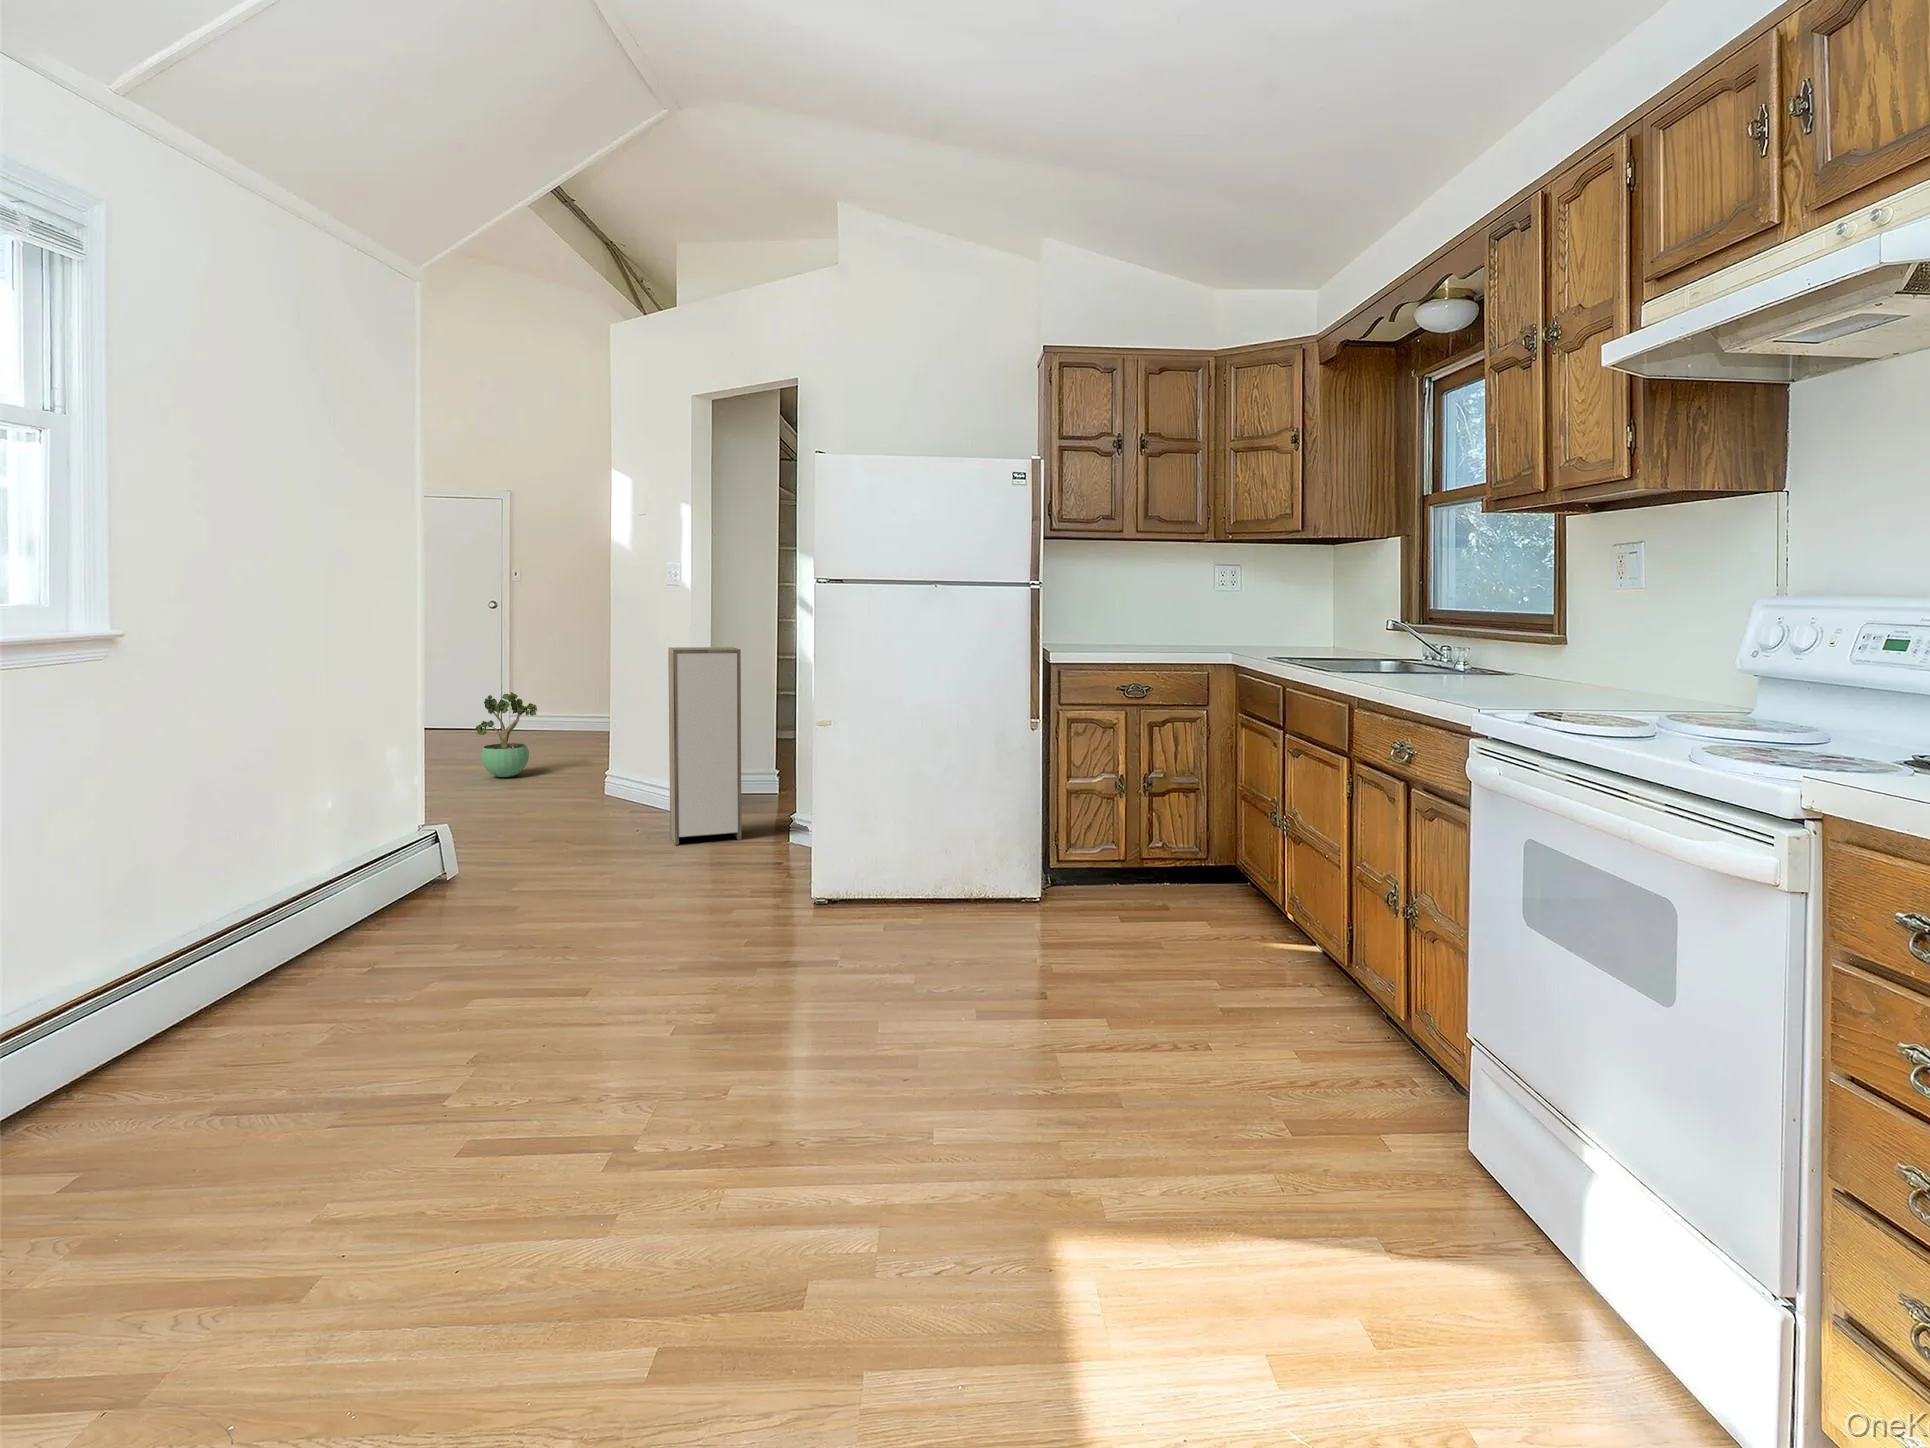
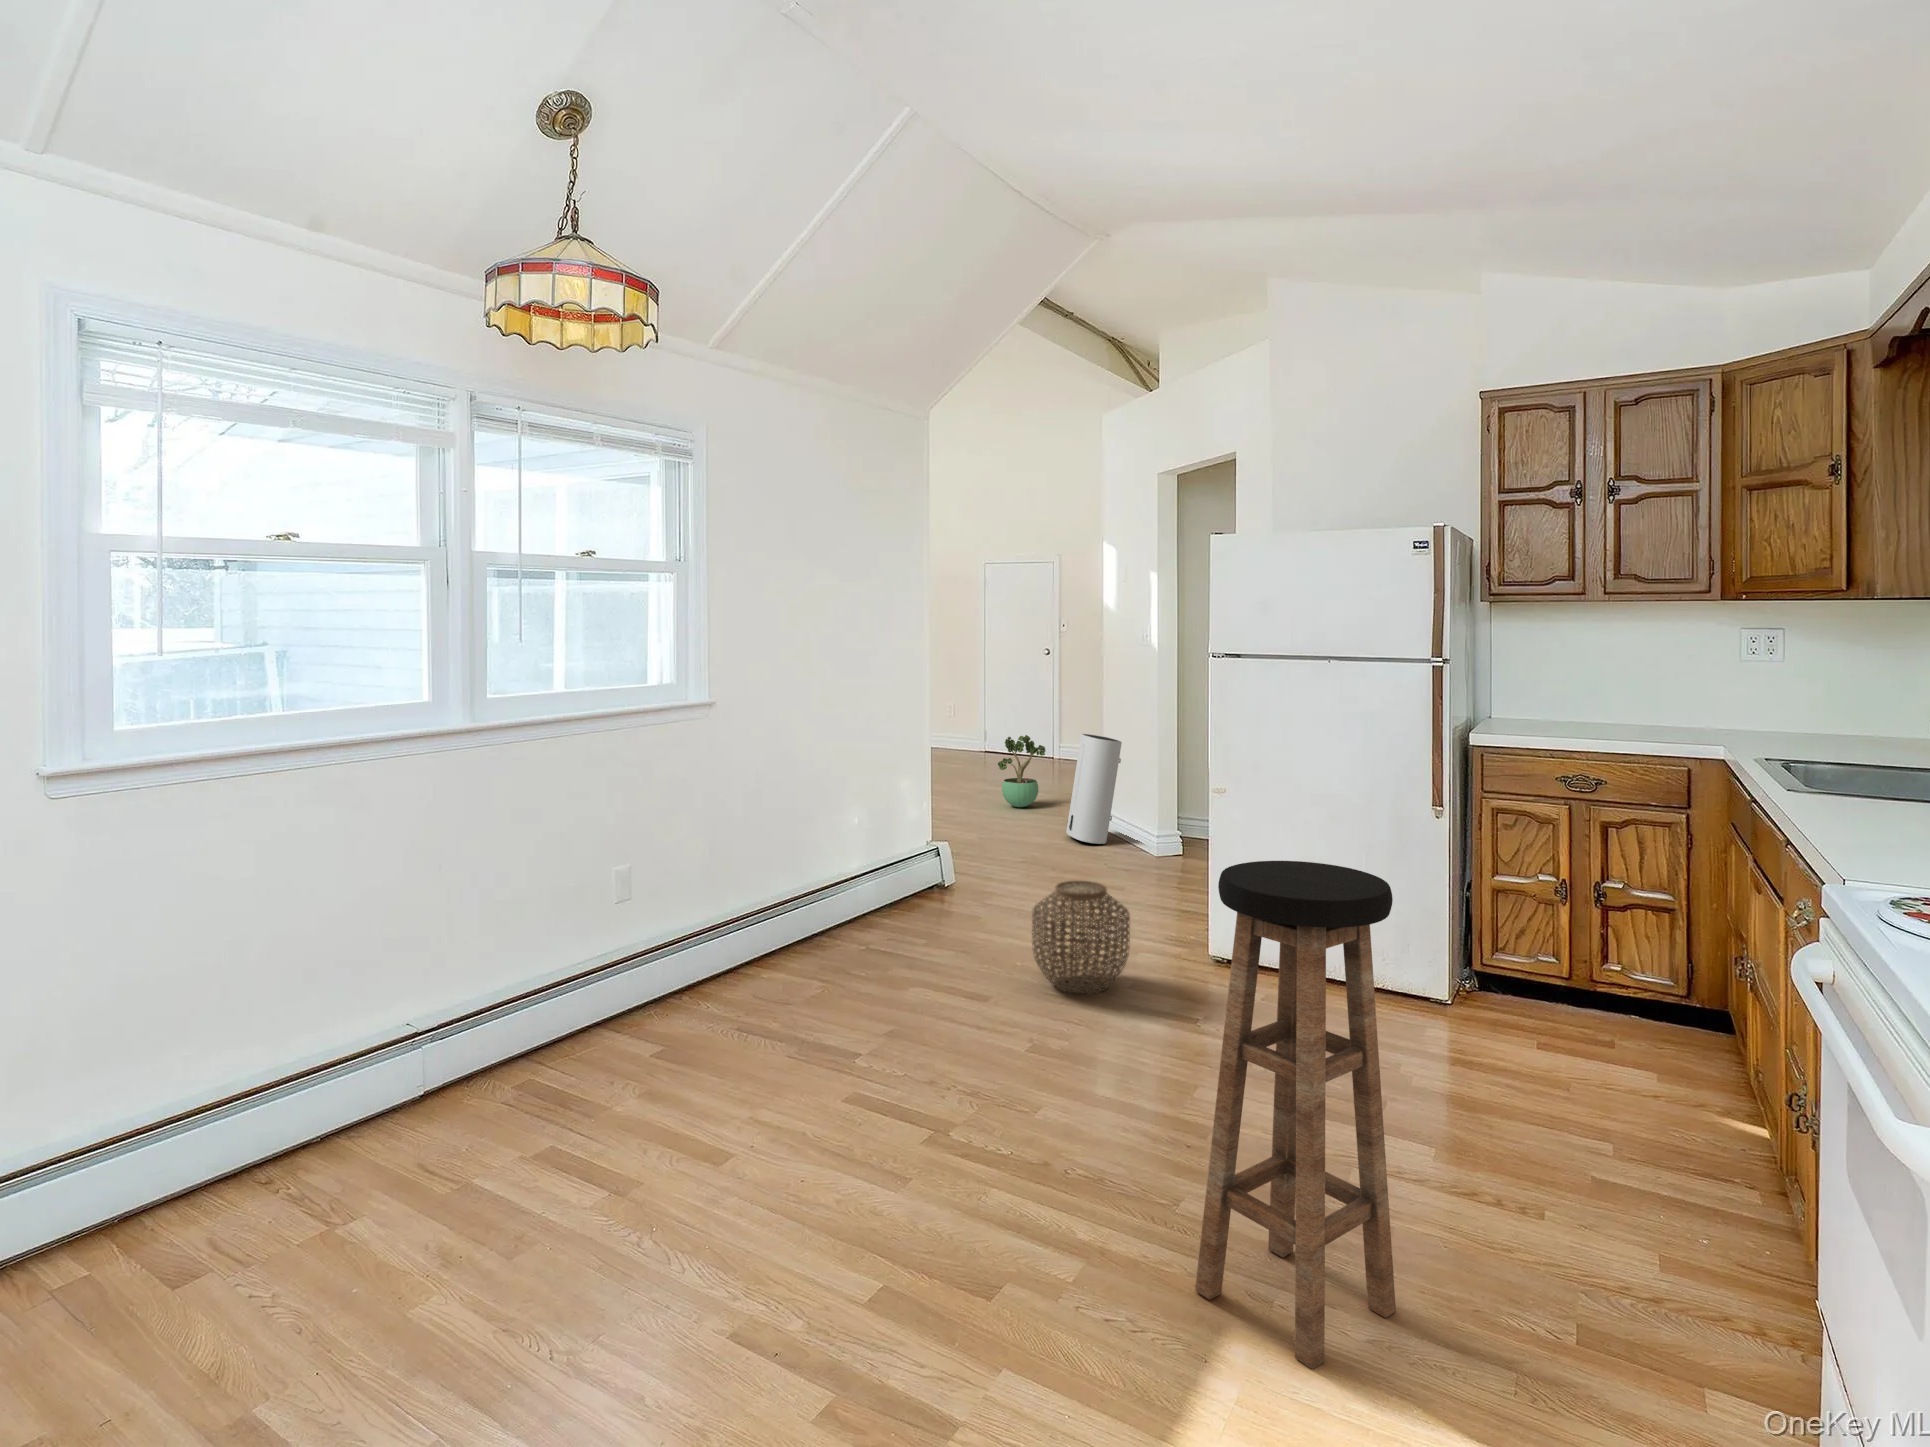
storage cabinet: present [668,647,741,845] -> none [1118,706,1181,890]
air purifier: none [583,685,649,806] -> present [1066,734,1122,844]
bar stool: none [997,754,1175,1234] -> present [1195,861,1396,1369]
woven basket: none [637,831,751,958] -> present [1032,881,1130,994]

